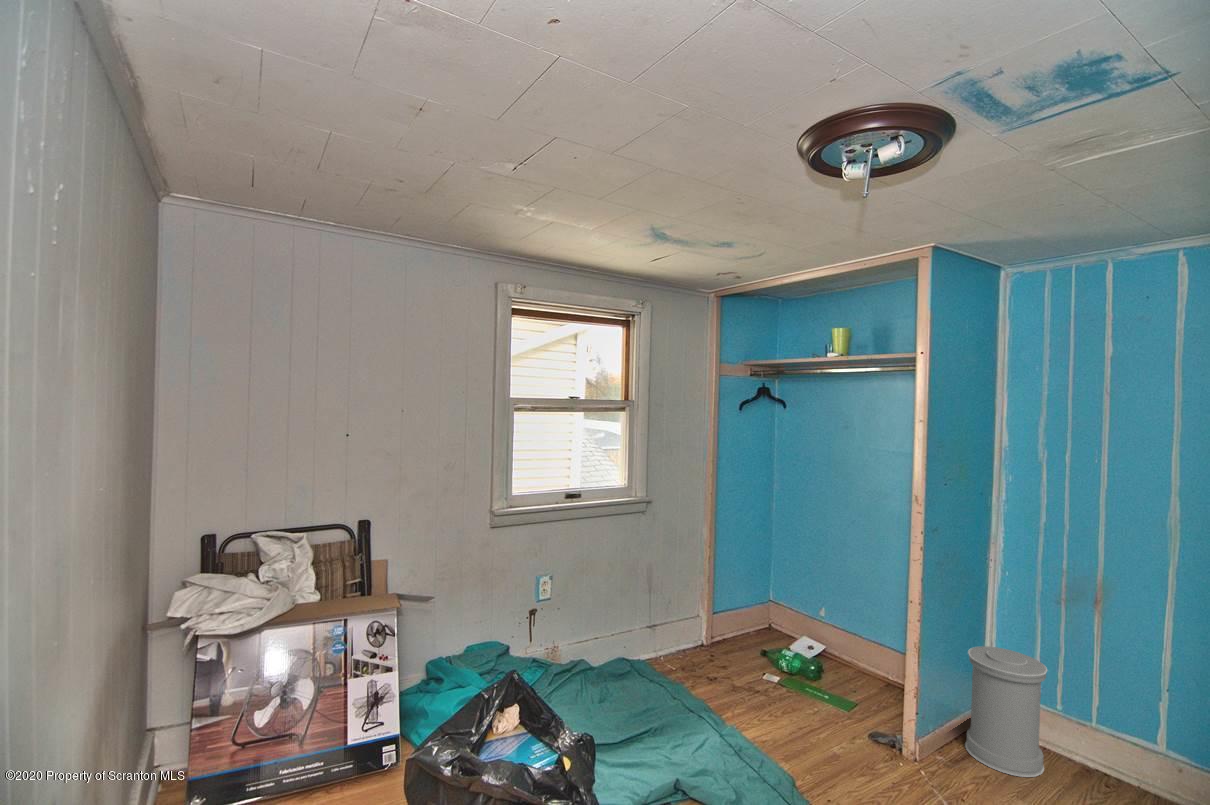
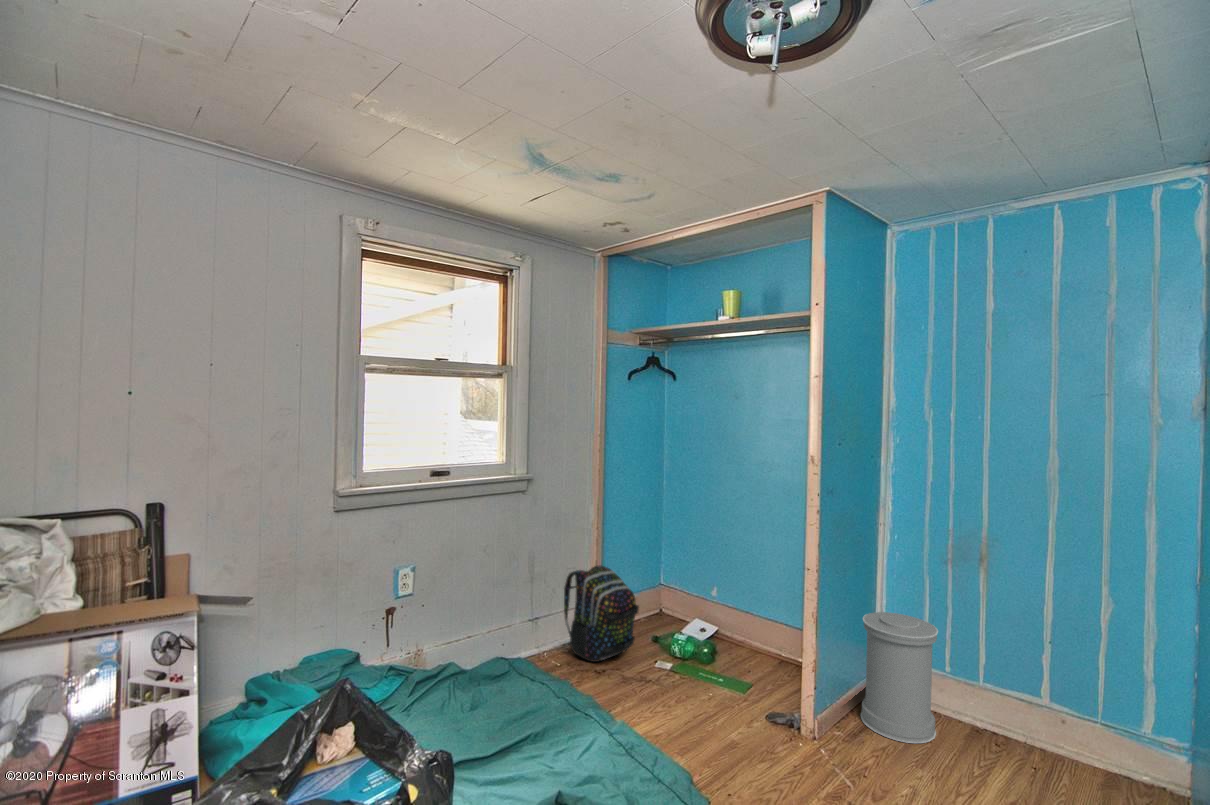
backpack: none [677,581,747,670] -> present [564,566,639,662]

